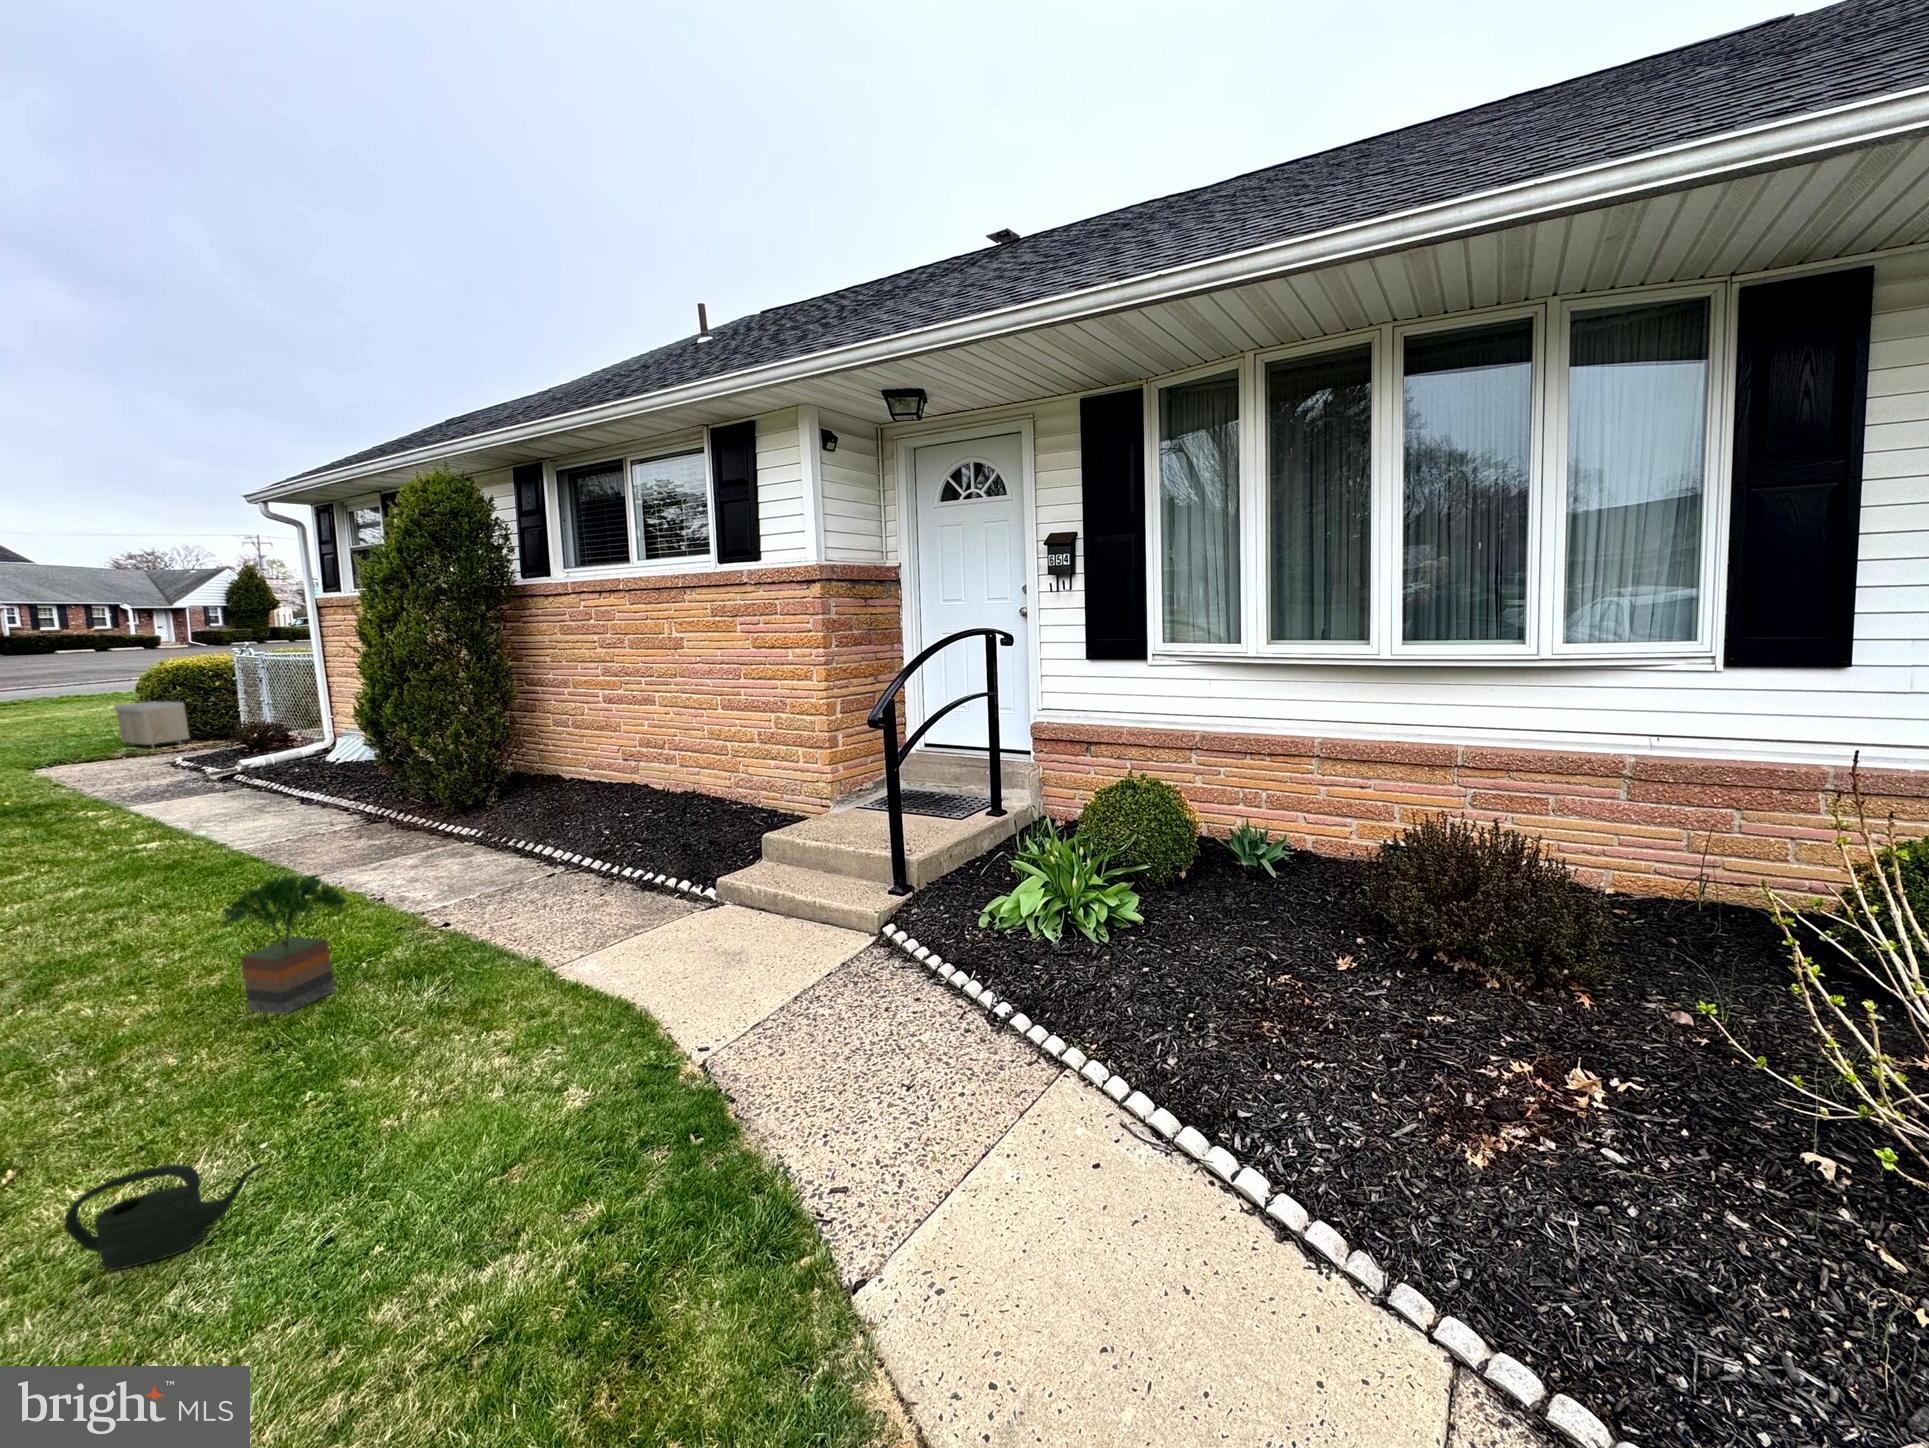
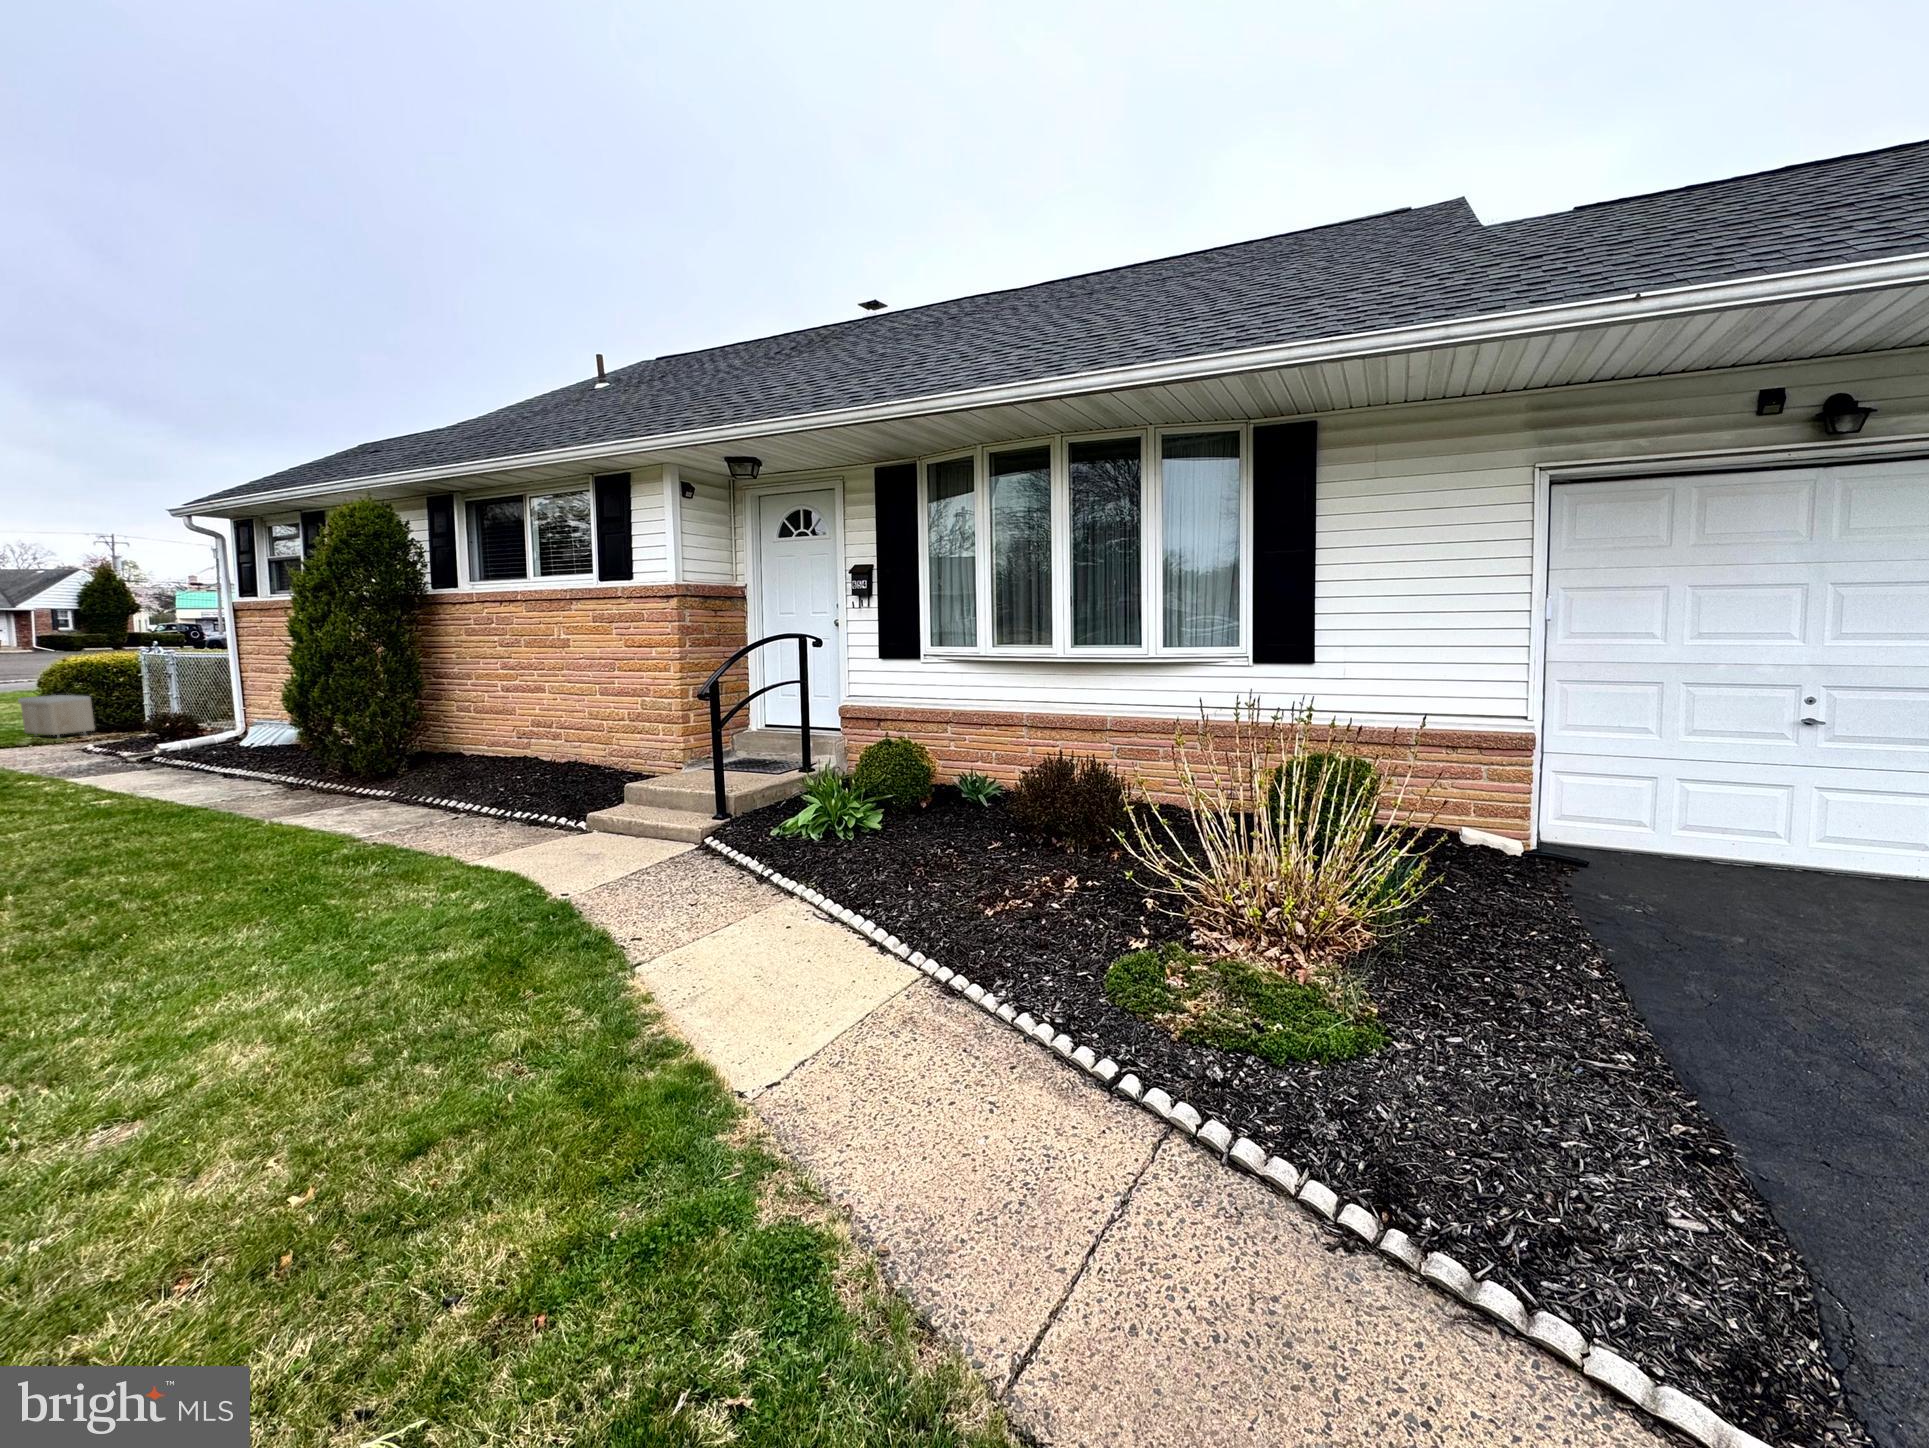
potted tree: present [221,875,348,1015] -> none [212,793,308,887]
watering can: present [65,1164,262,1271] -> none [165,922,280,979]

